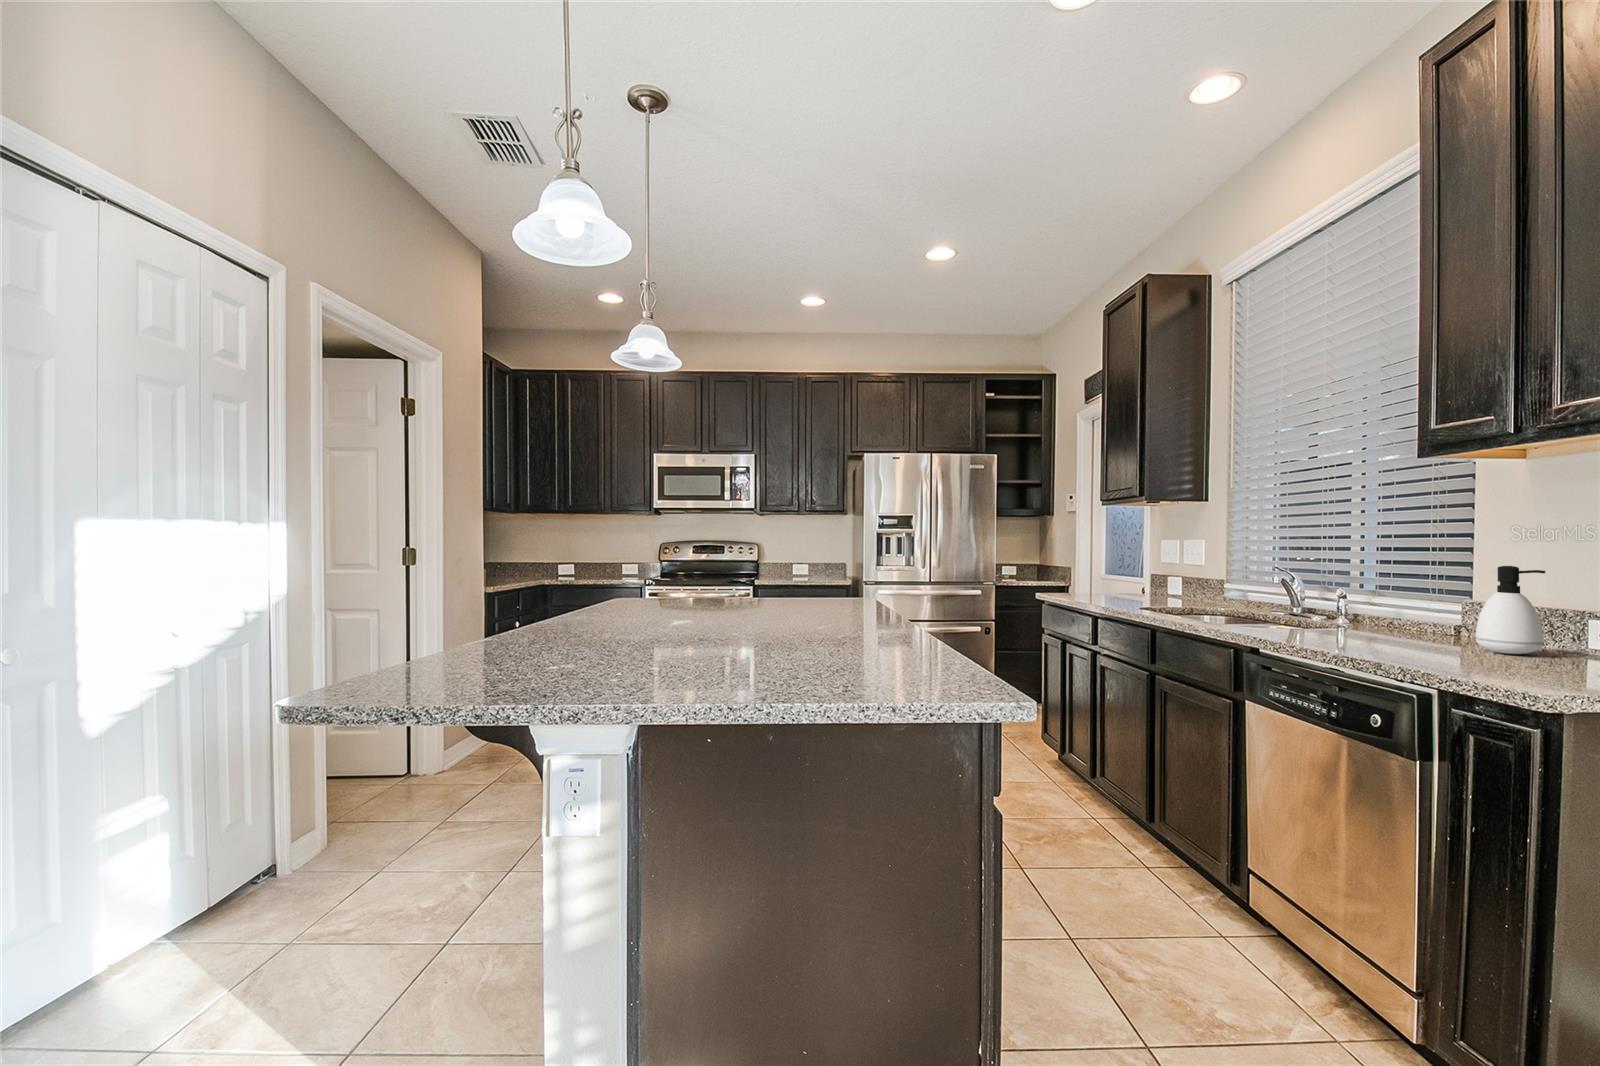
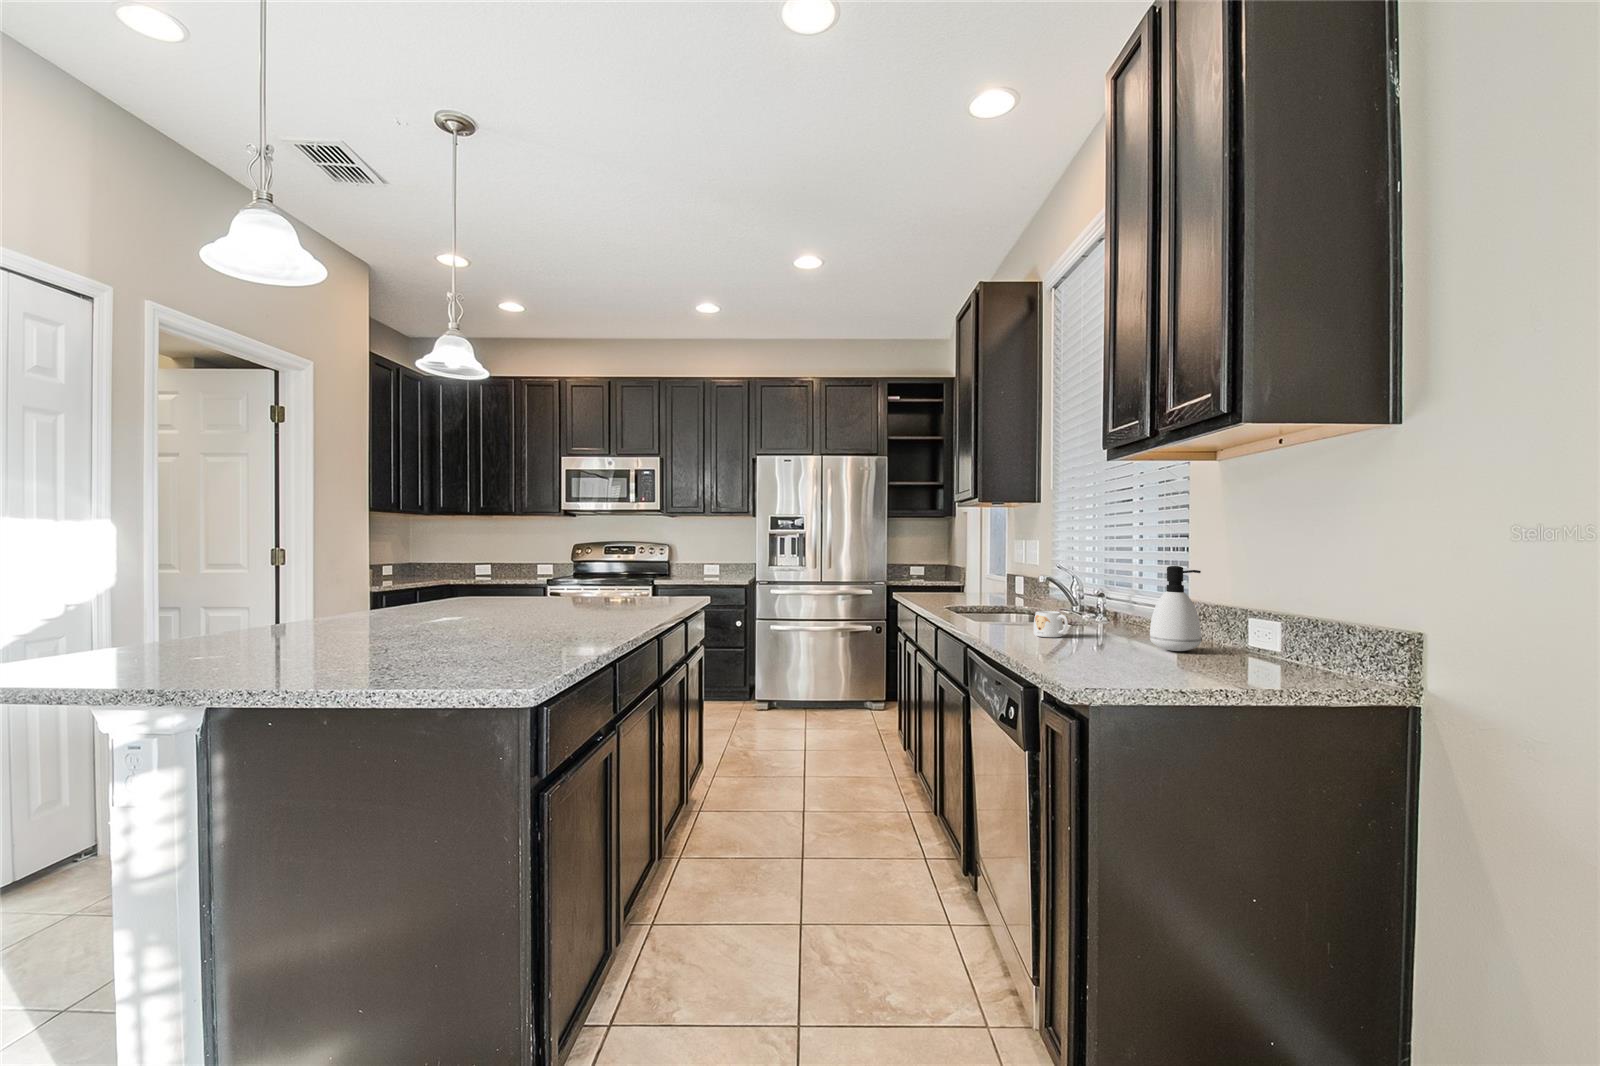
mug: none [1303,612,1351,639] -> present [1034,611,1068,637]

